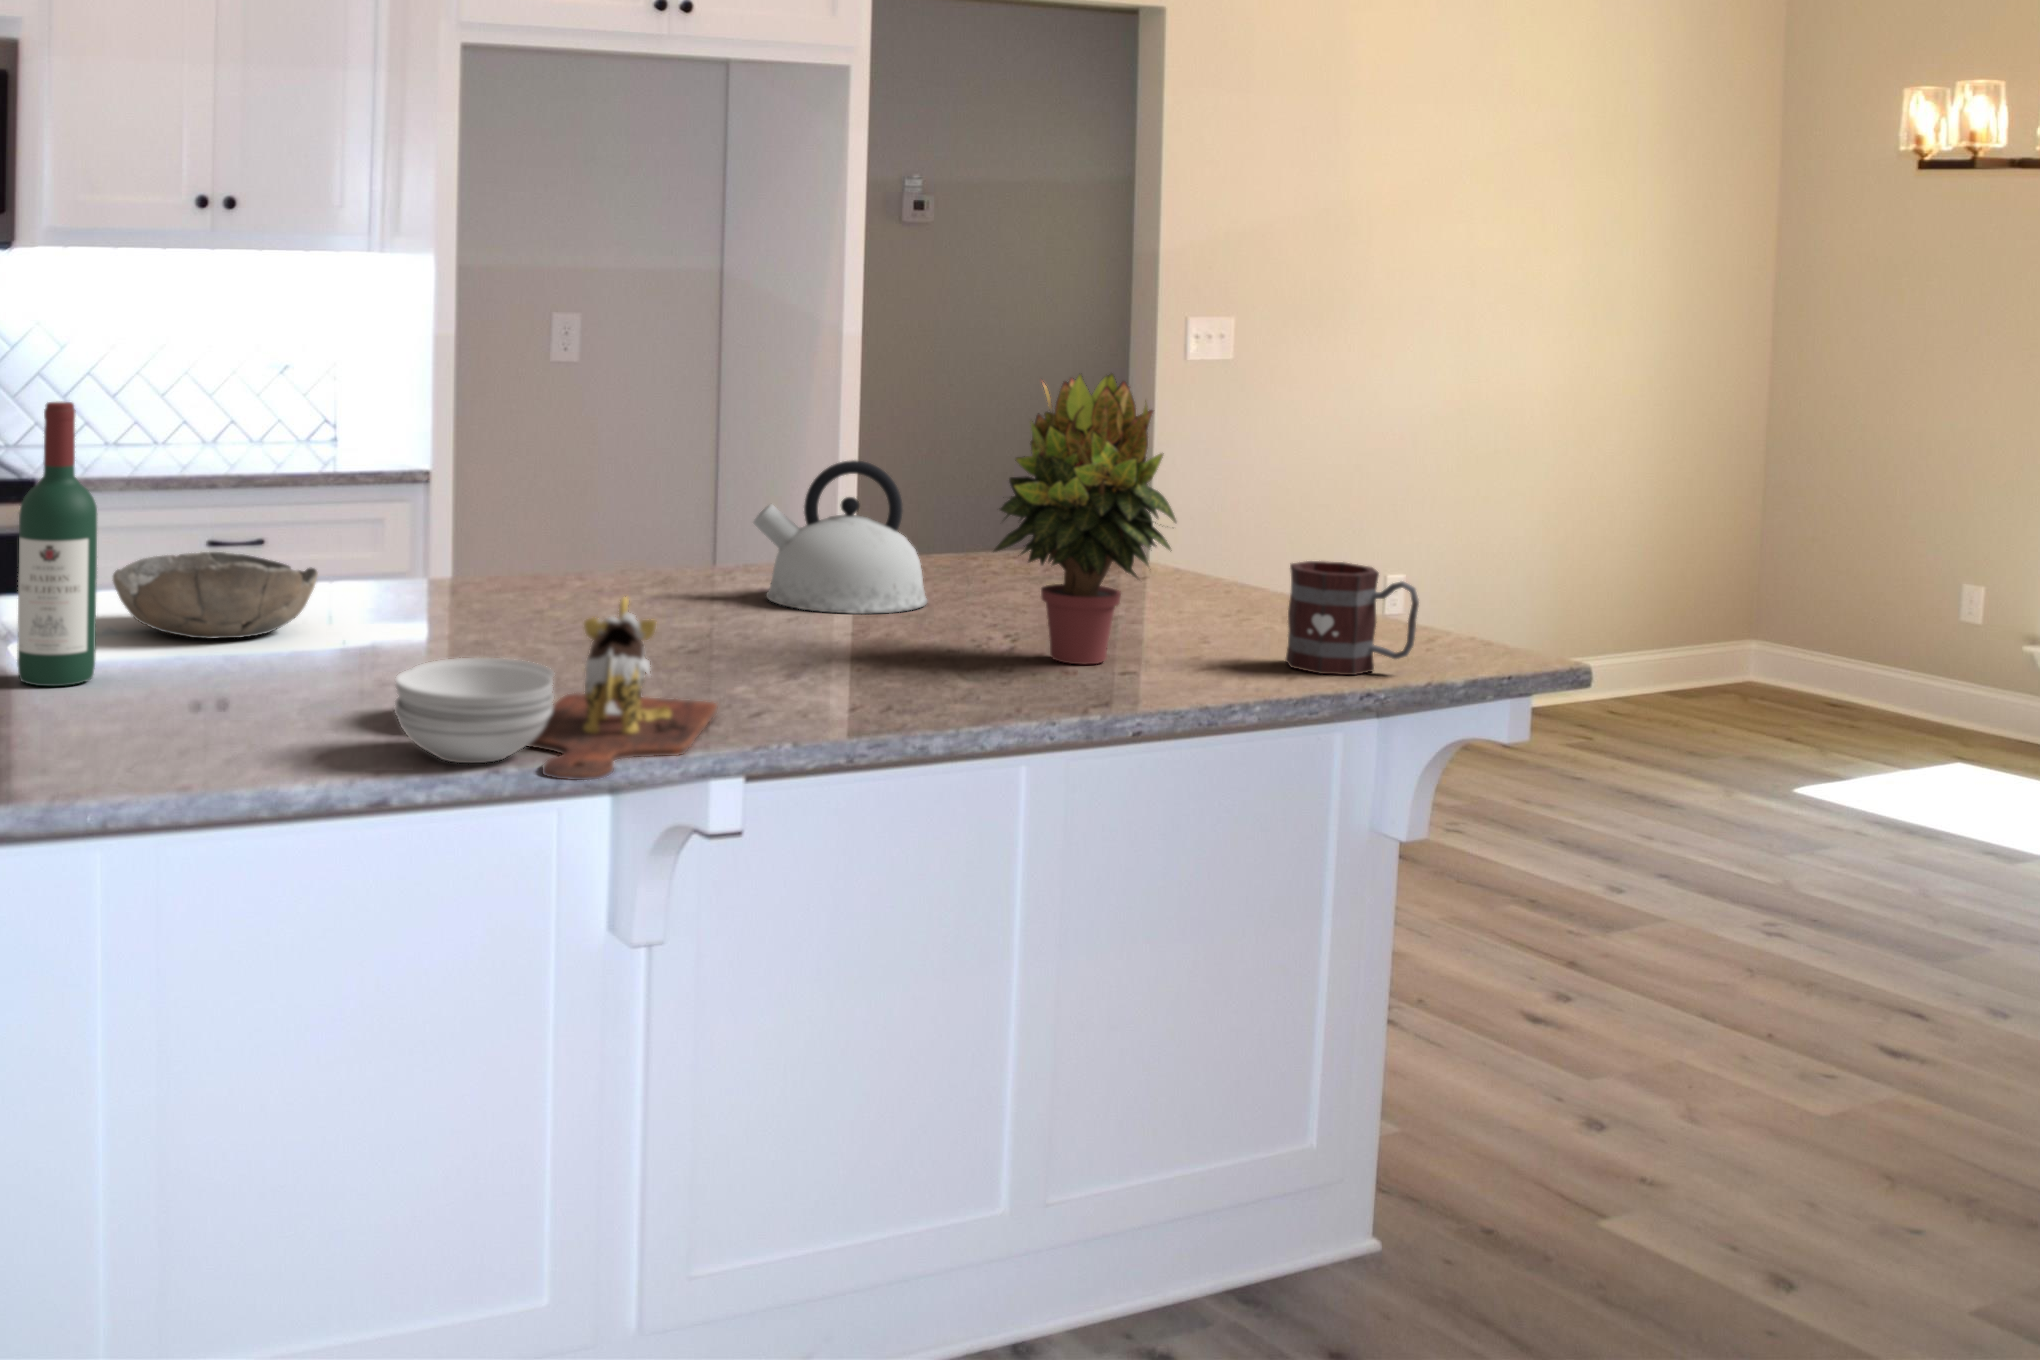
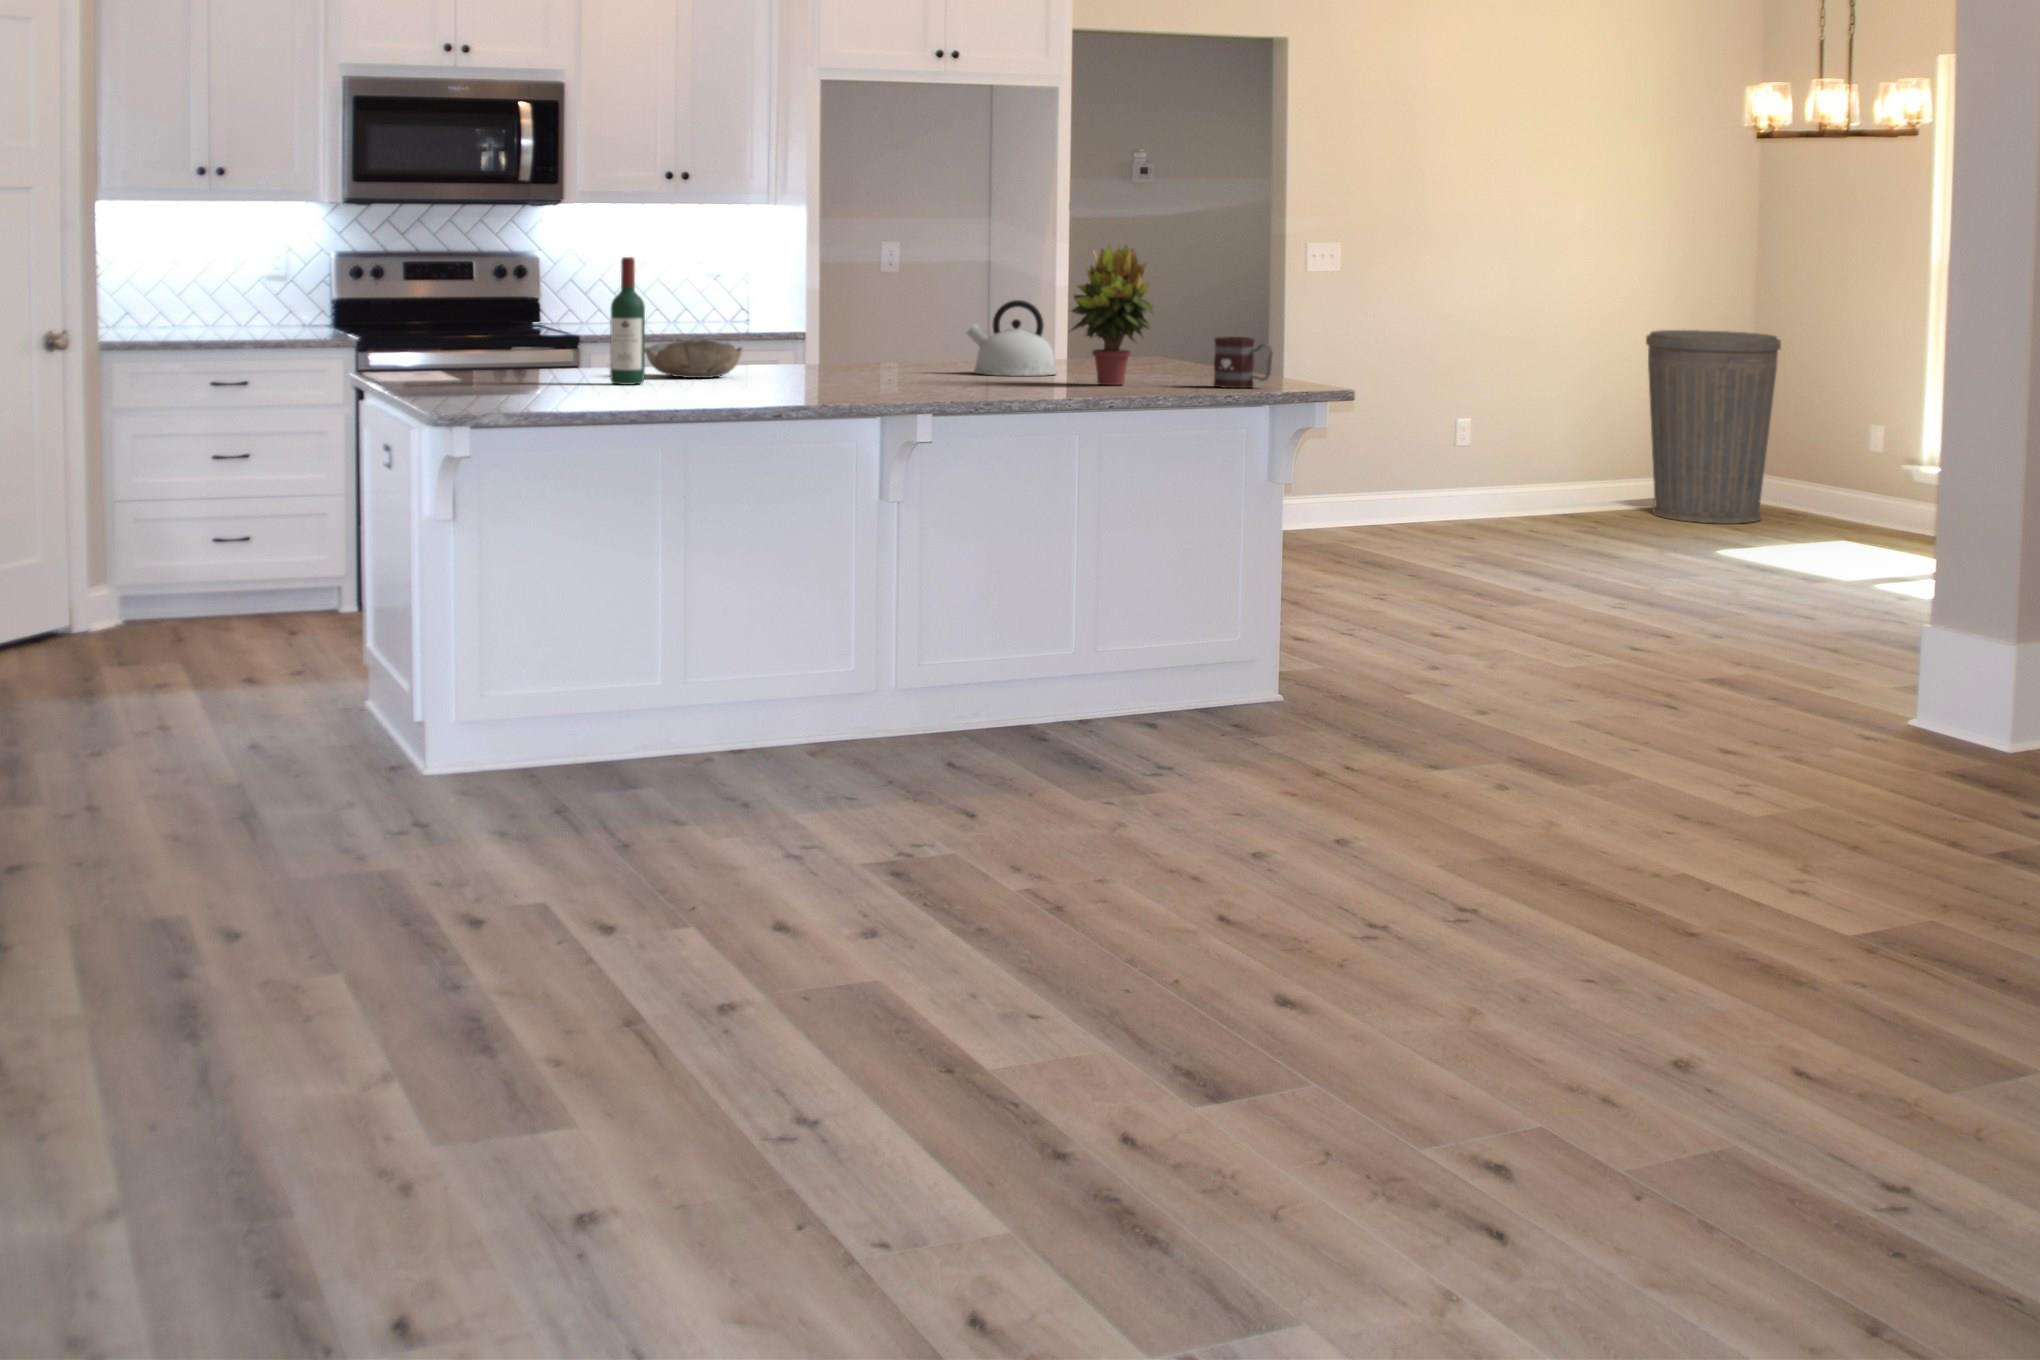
trash can: none [1641,435,1845,722] -> present [1646,330,1781,524]
cutting board: present [395,597,717,780] -> none [778,336,922,401]

